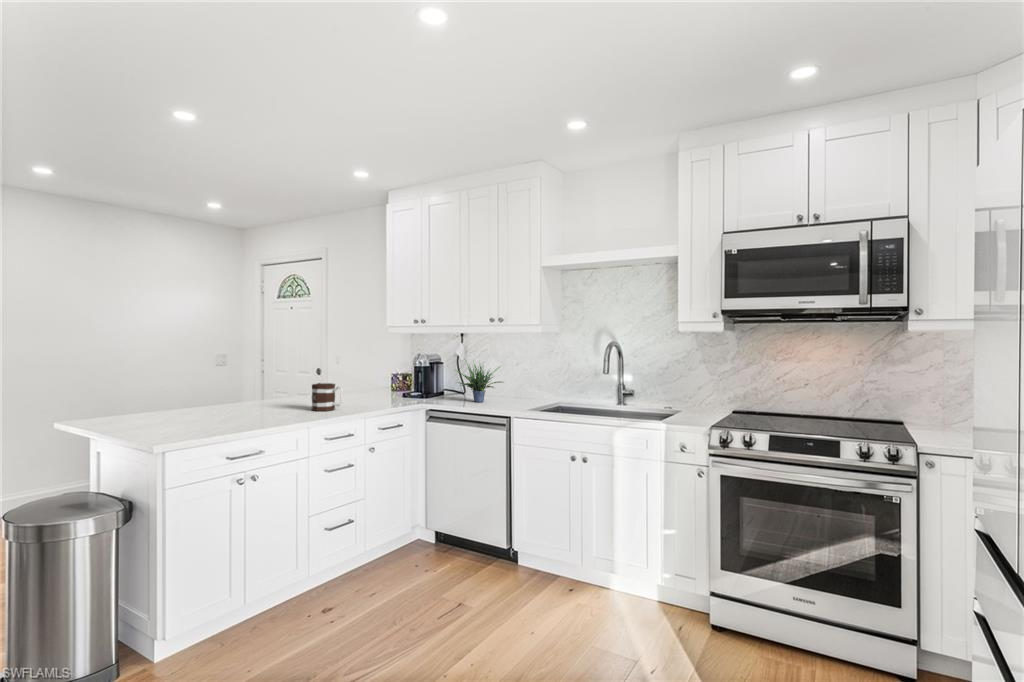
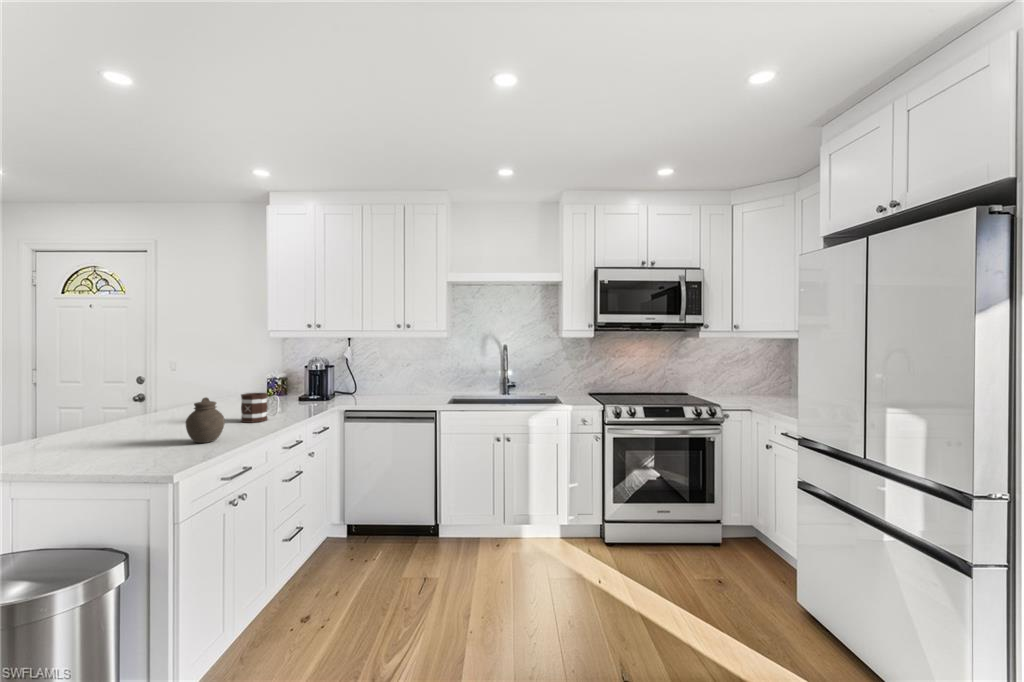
potted plant: present [455,360,503,402] -> none [362,358,413,401]
jar: none [227,383,260,424] -> present [186,397,225,443]

